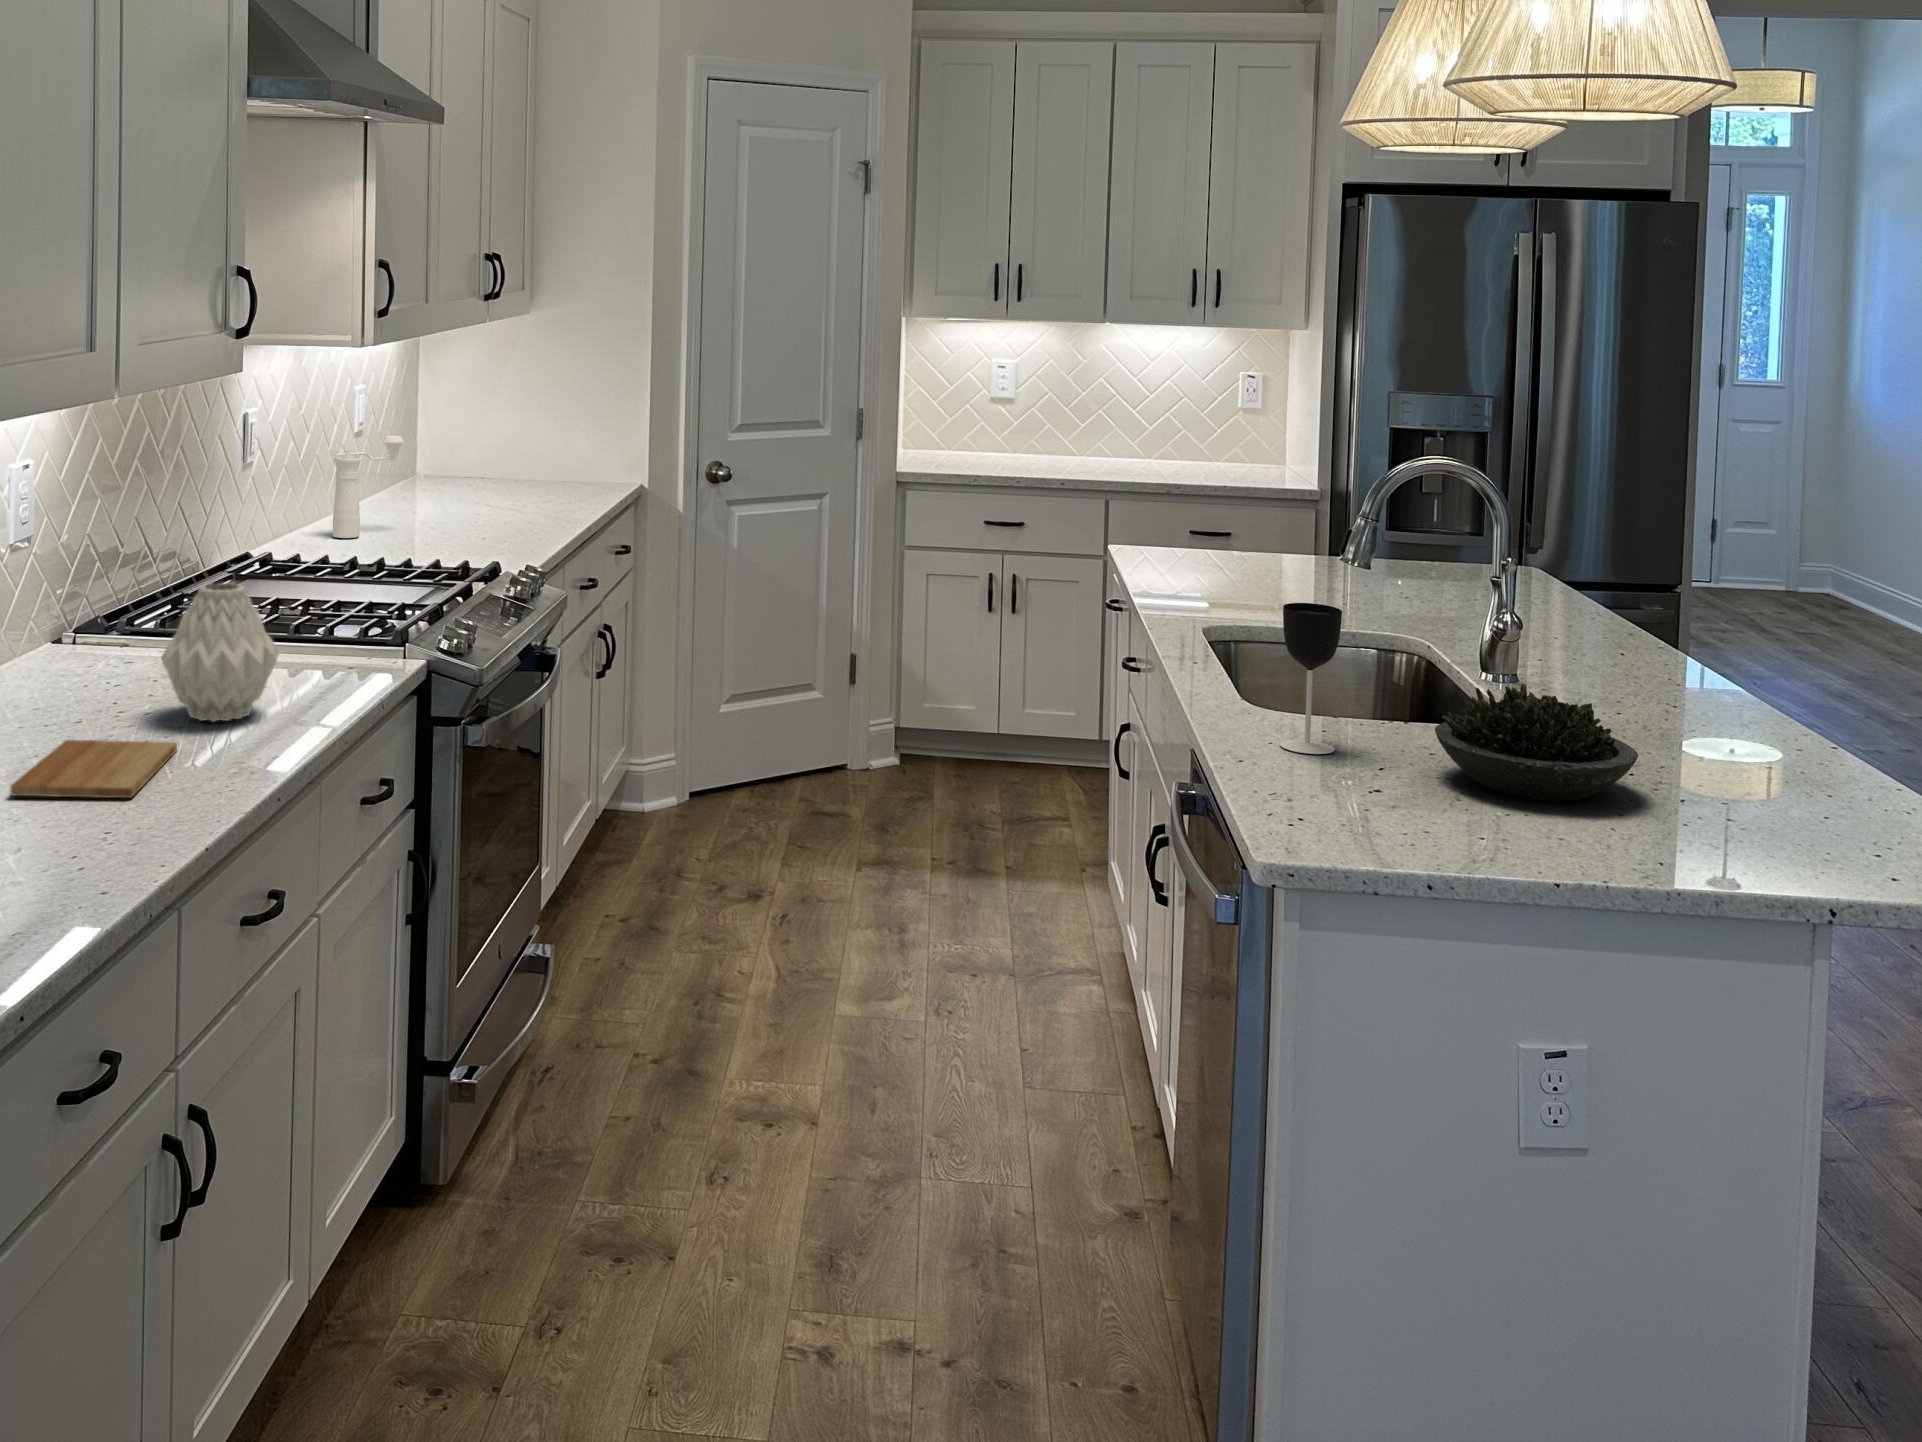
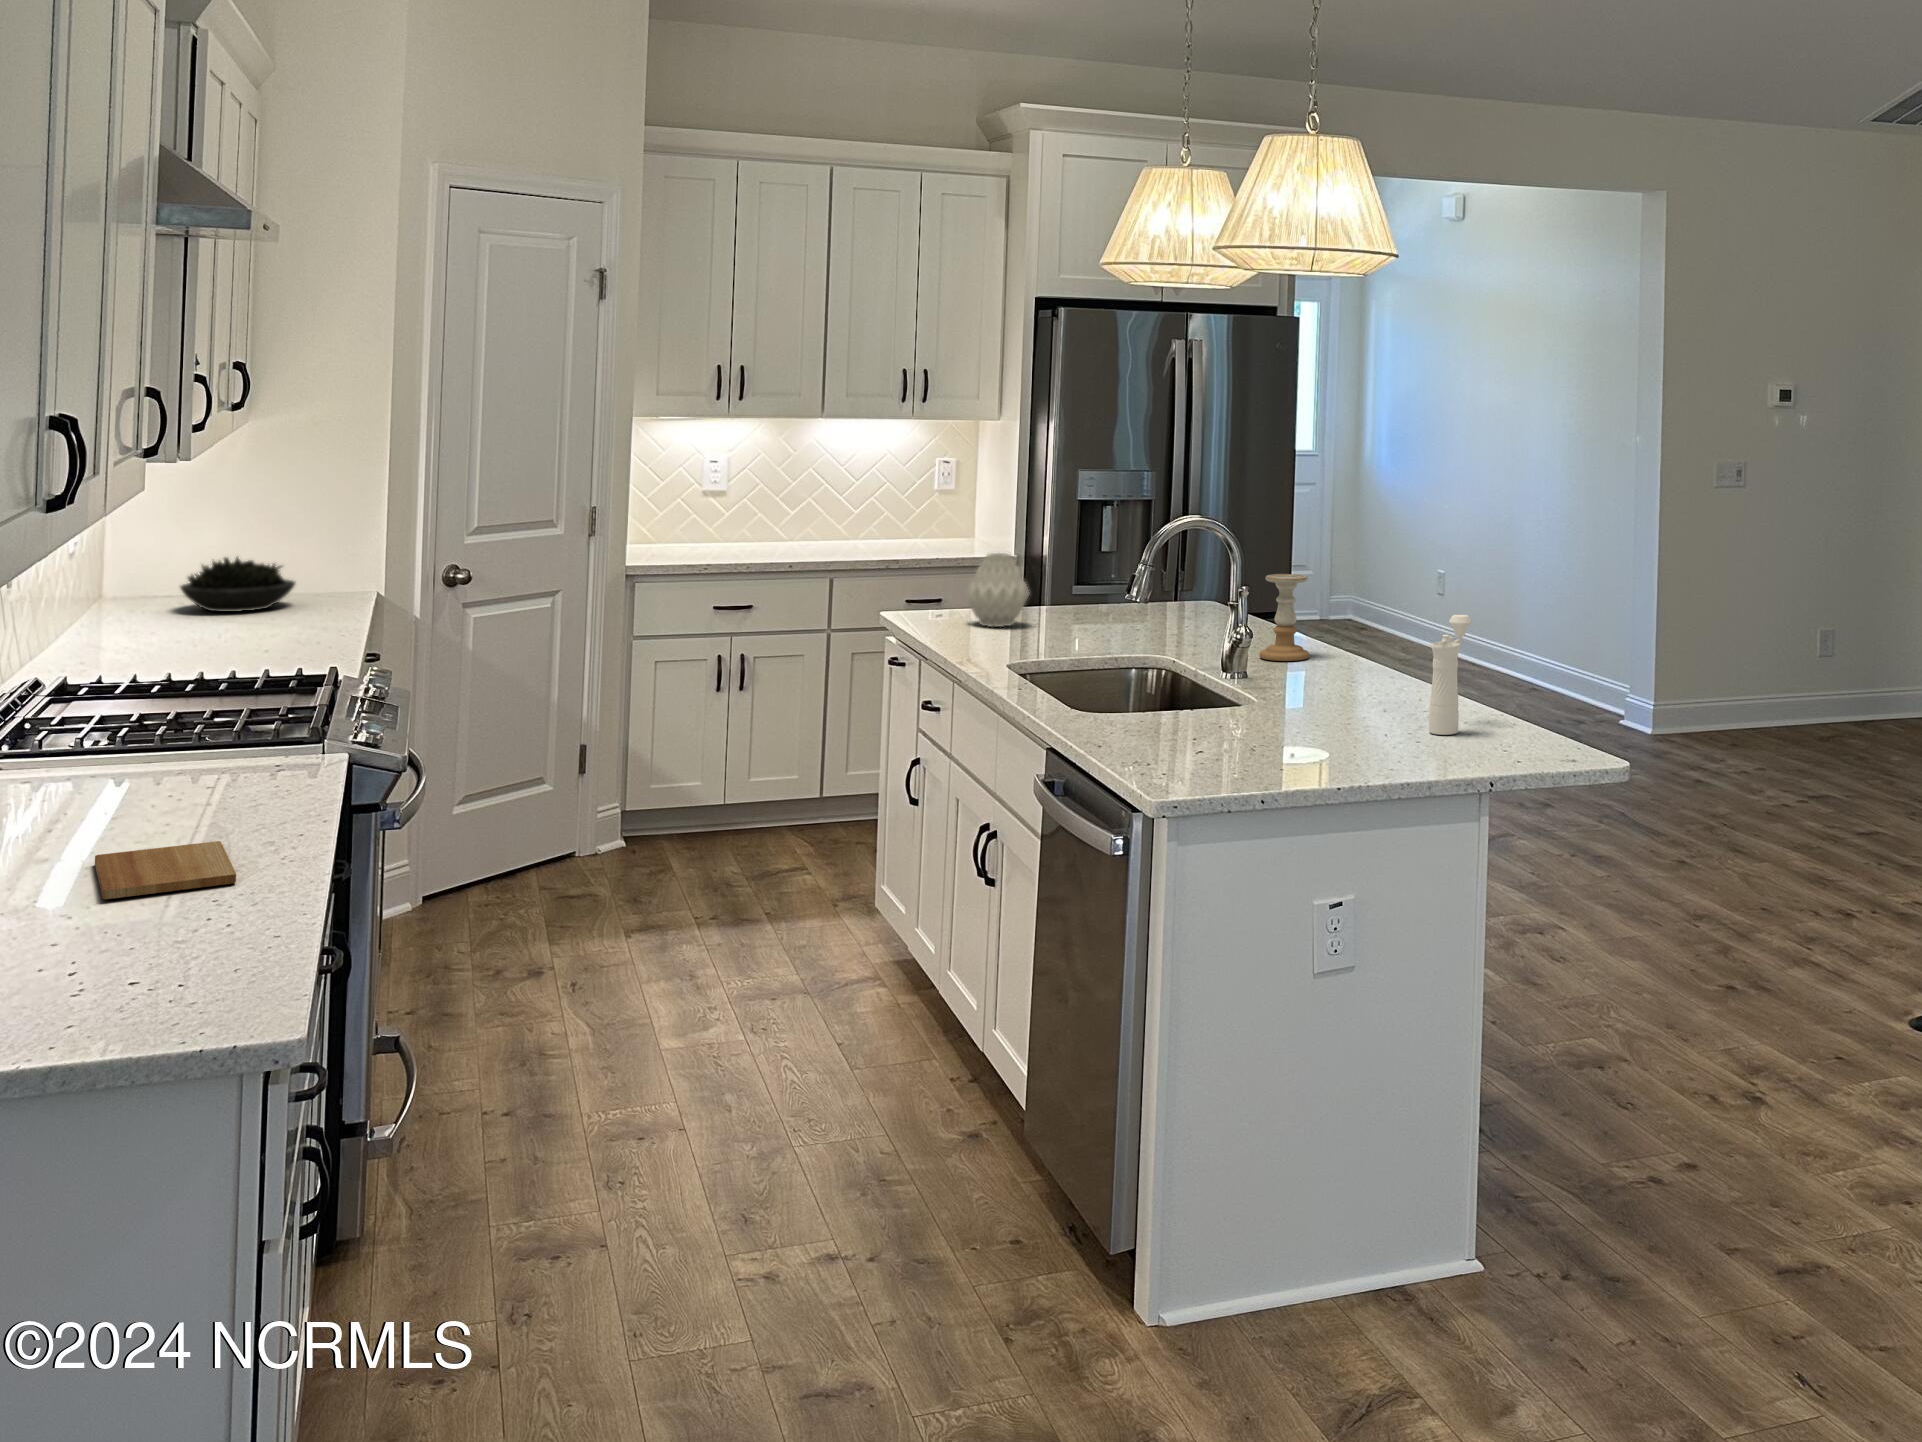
pepper mill: present [333,435,404,538] -> present [1429,615,1471,735]
candle holder: none [1551,547,1627,672] -> present [1260,574,1309,661]
vase: present [161,583,279,722] -> present [966,553,1029,627]
wine glass: present [1280,603,1342,754] -> none [1124,623,1166,729]
succulent plant: present [1435,684,1638,801] -> present [180,557,295,612]

